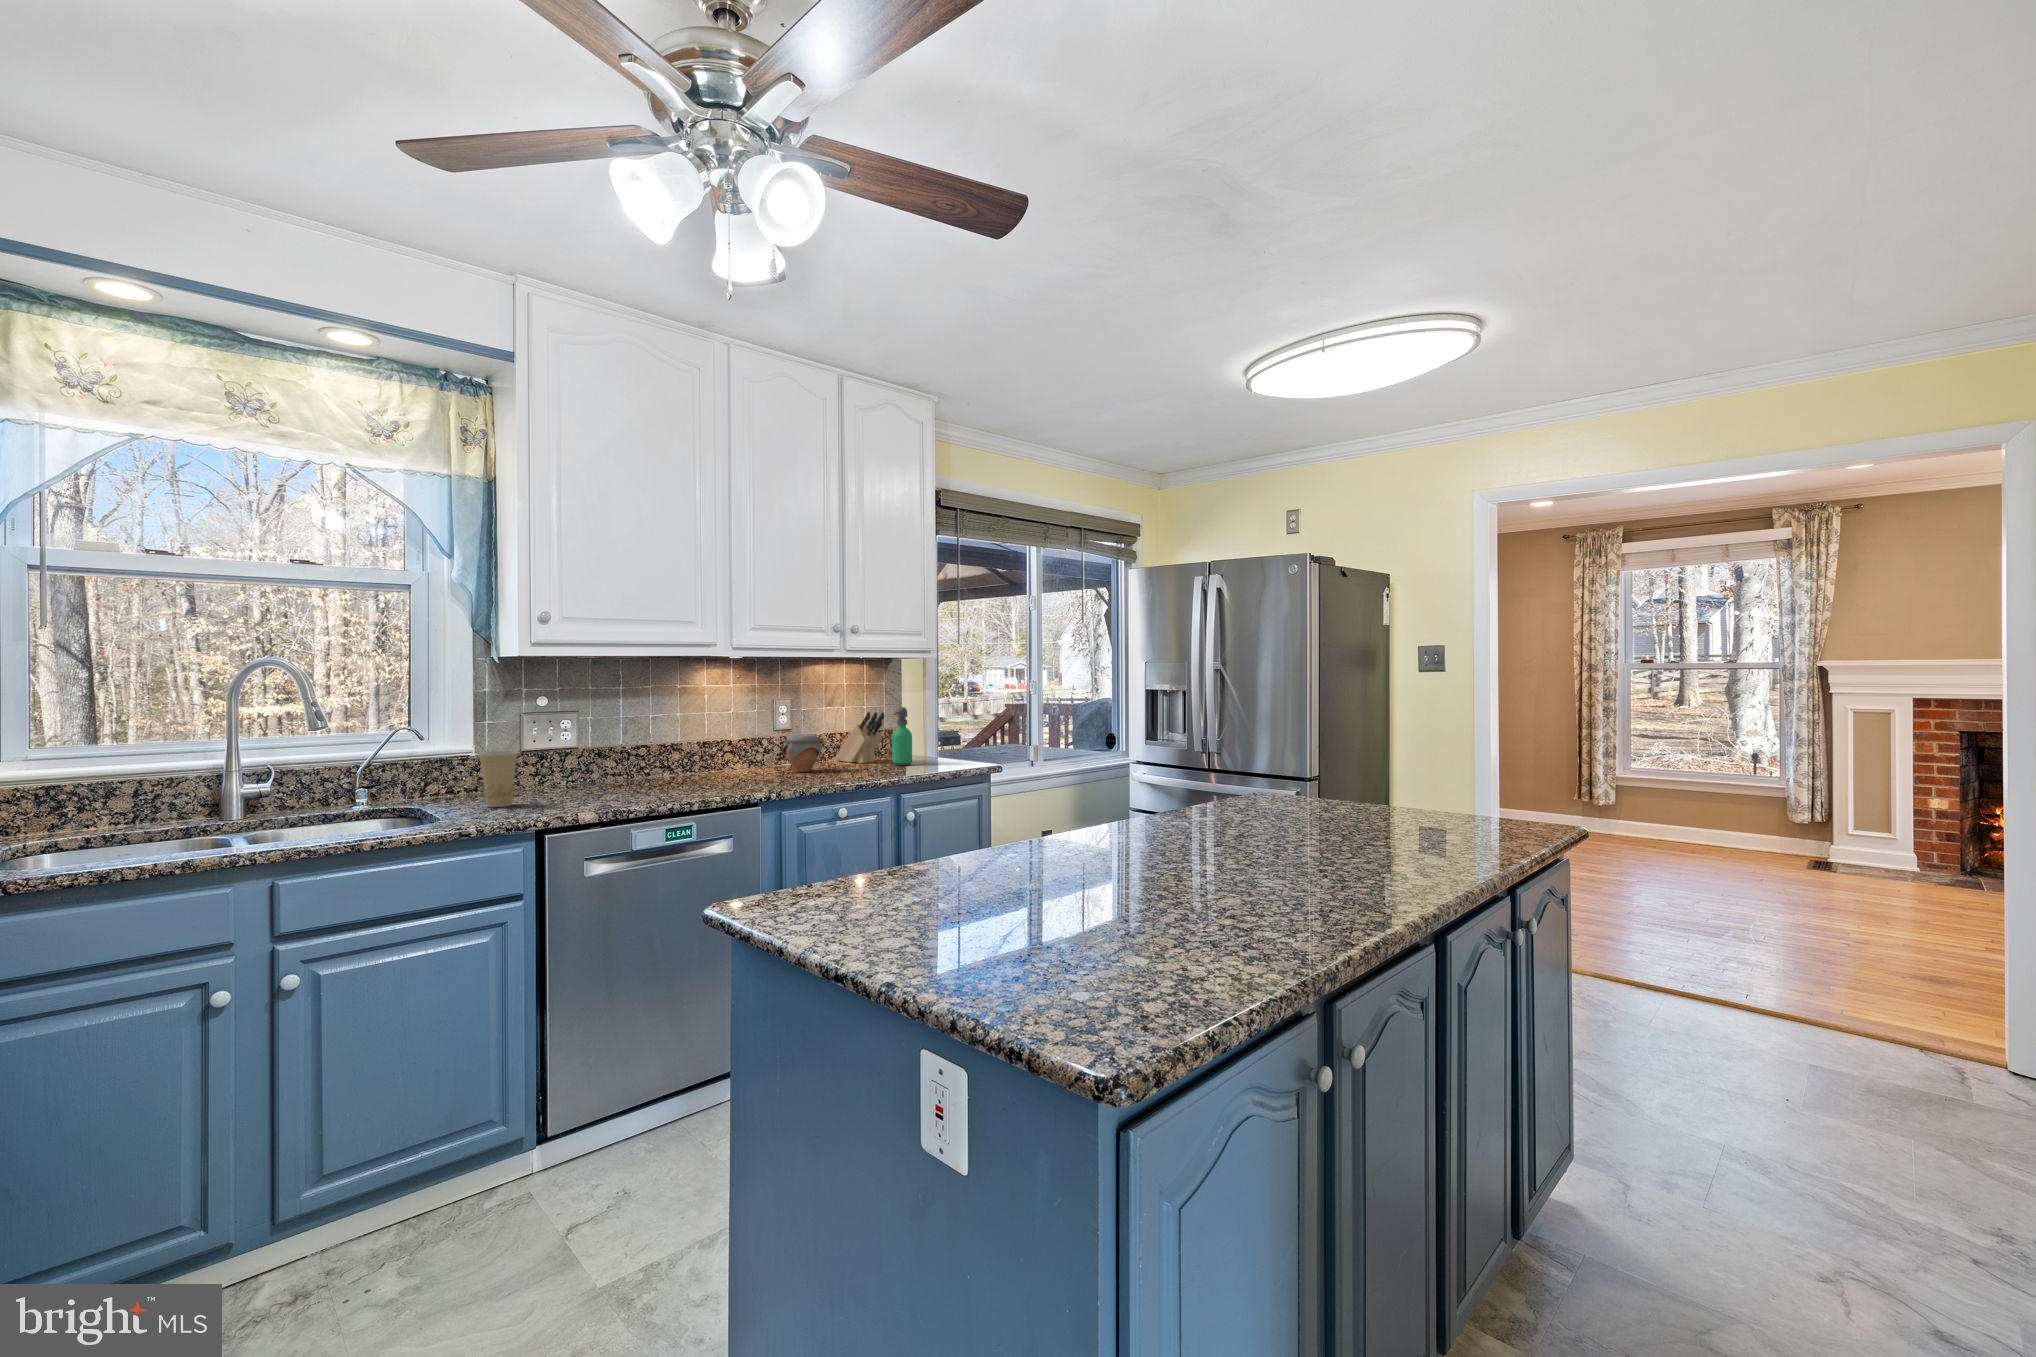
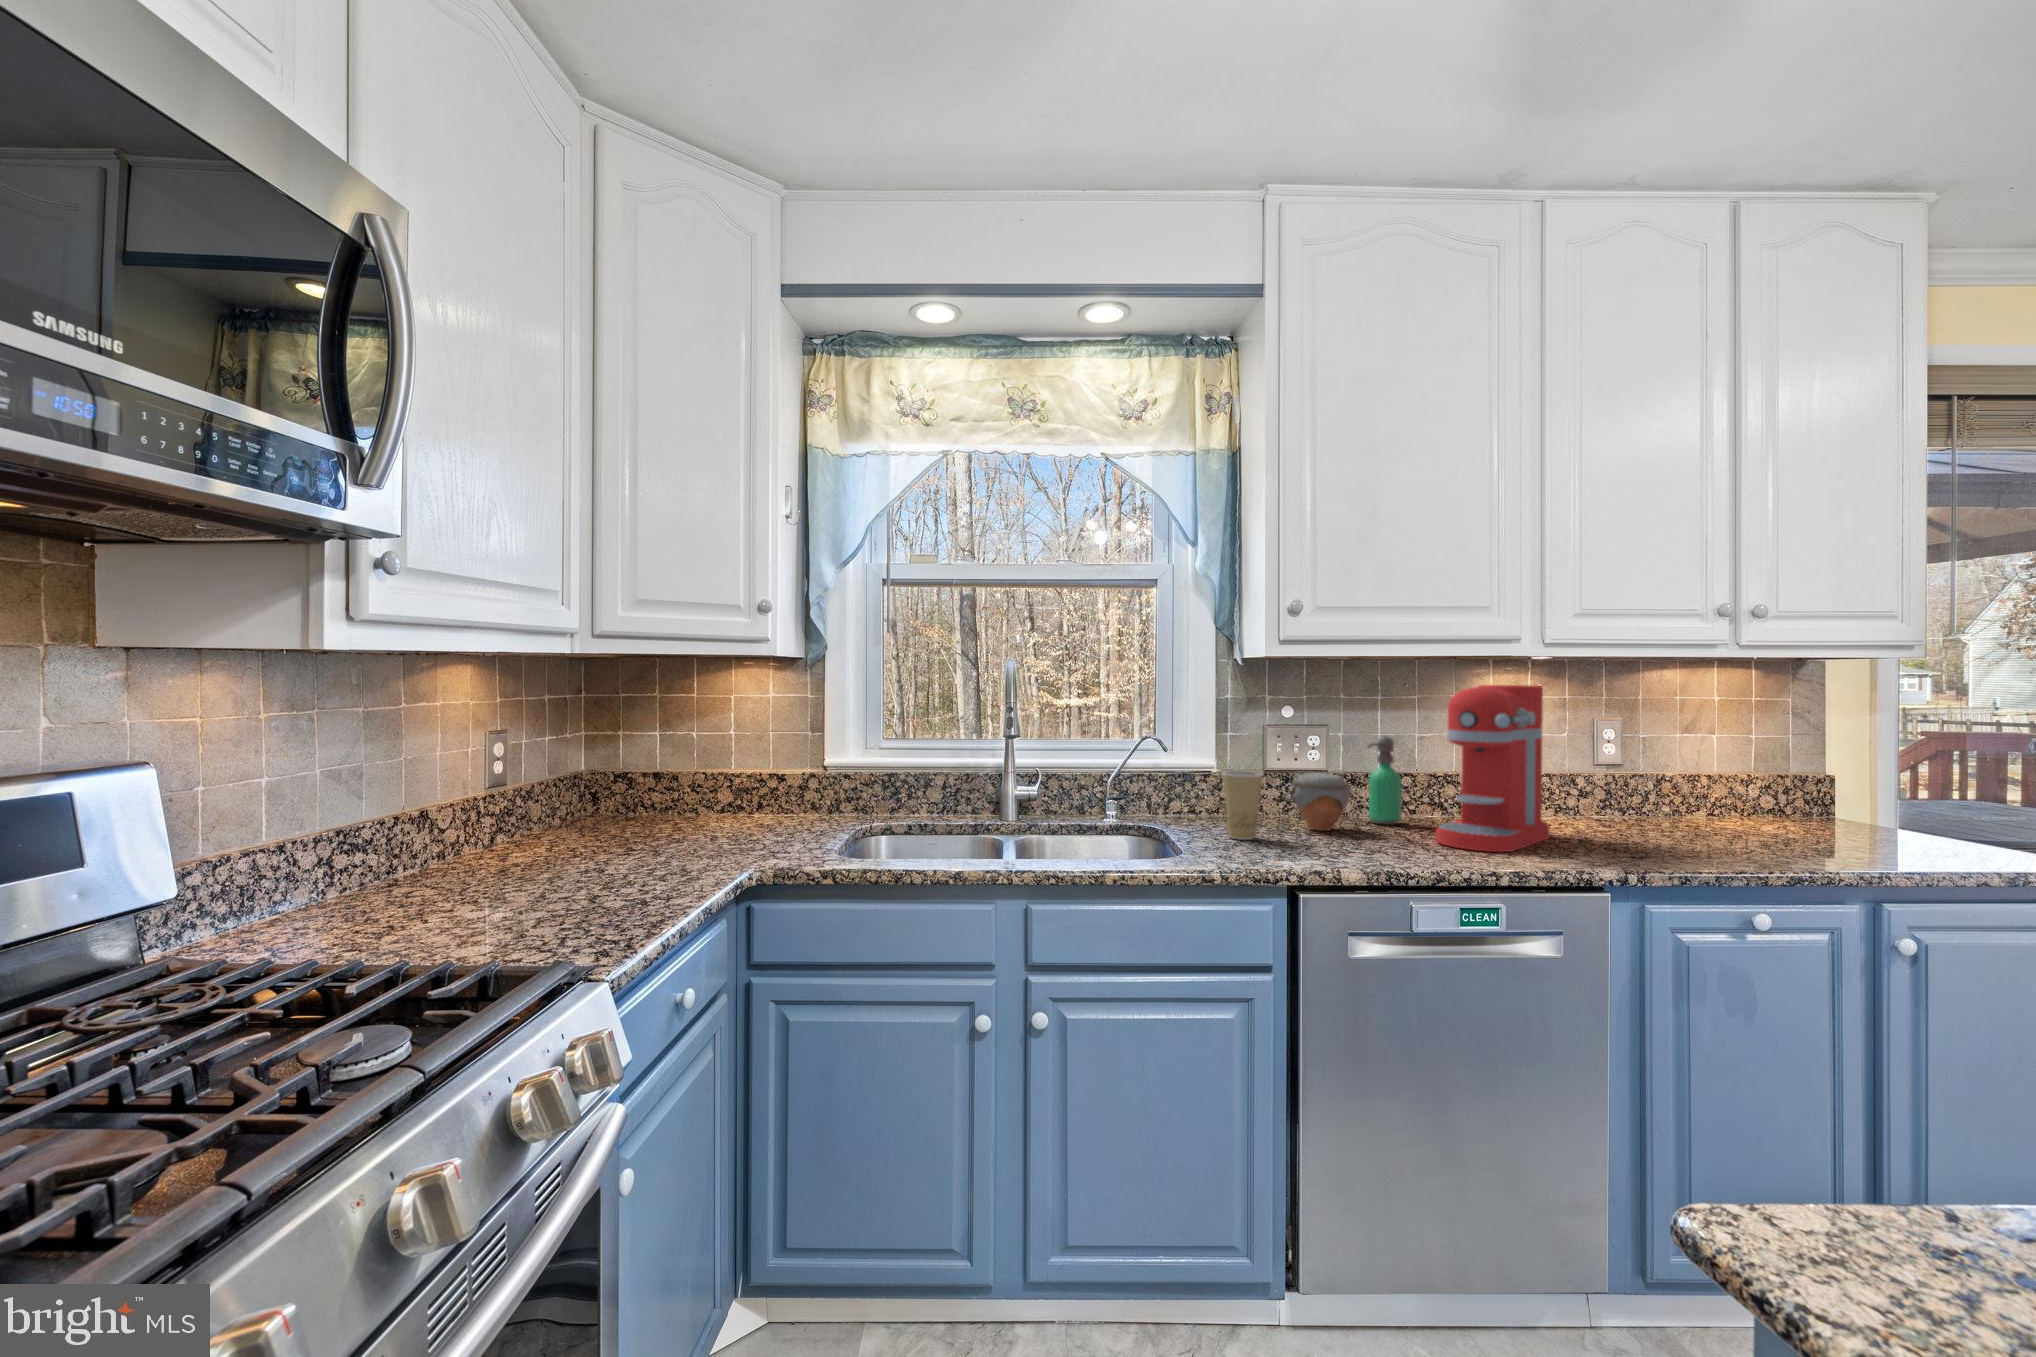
coffee maker: none [659,677,738,793] -> present [1436,685,1549,852]
soap dispenser: present [892,707,912,765] -> present [1368,736,1402,825]
knife block: present [835,712,884,763] -> none [1697,746,1809,829]
jar: present [782,734,822,772] -> present [1290,772,1351,831]

